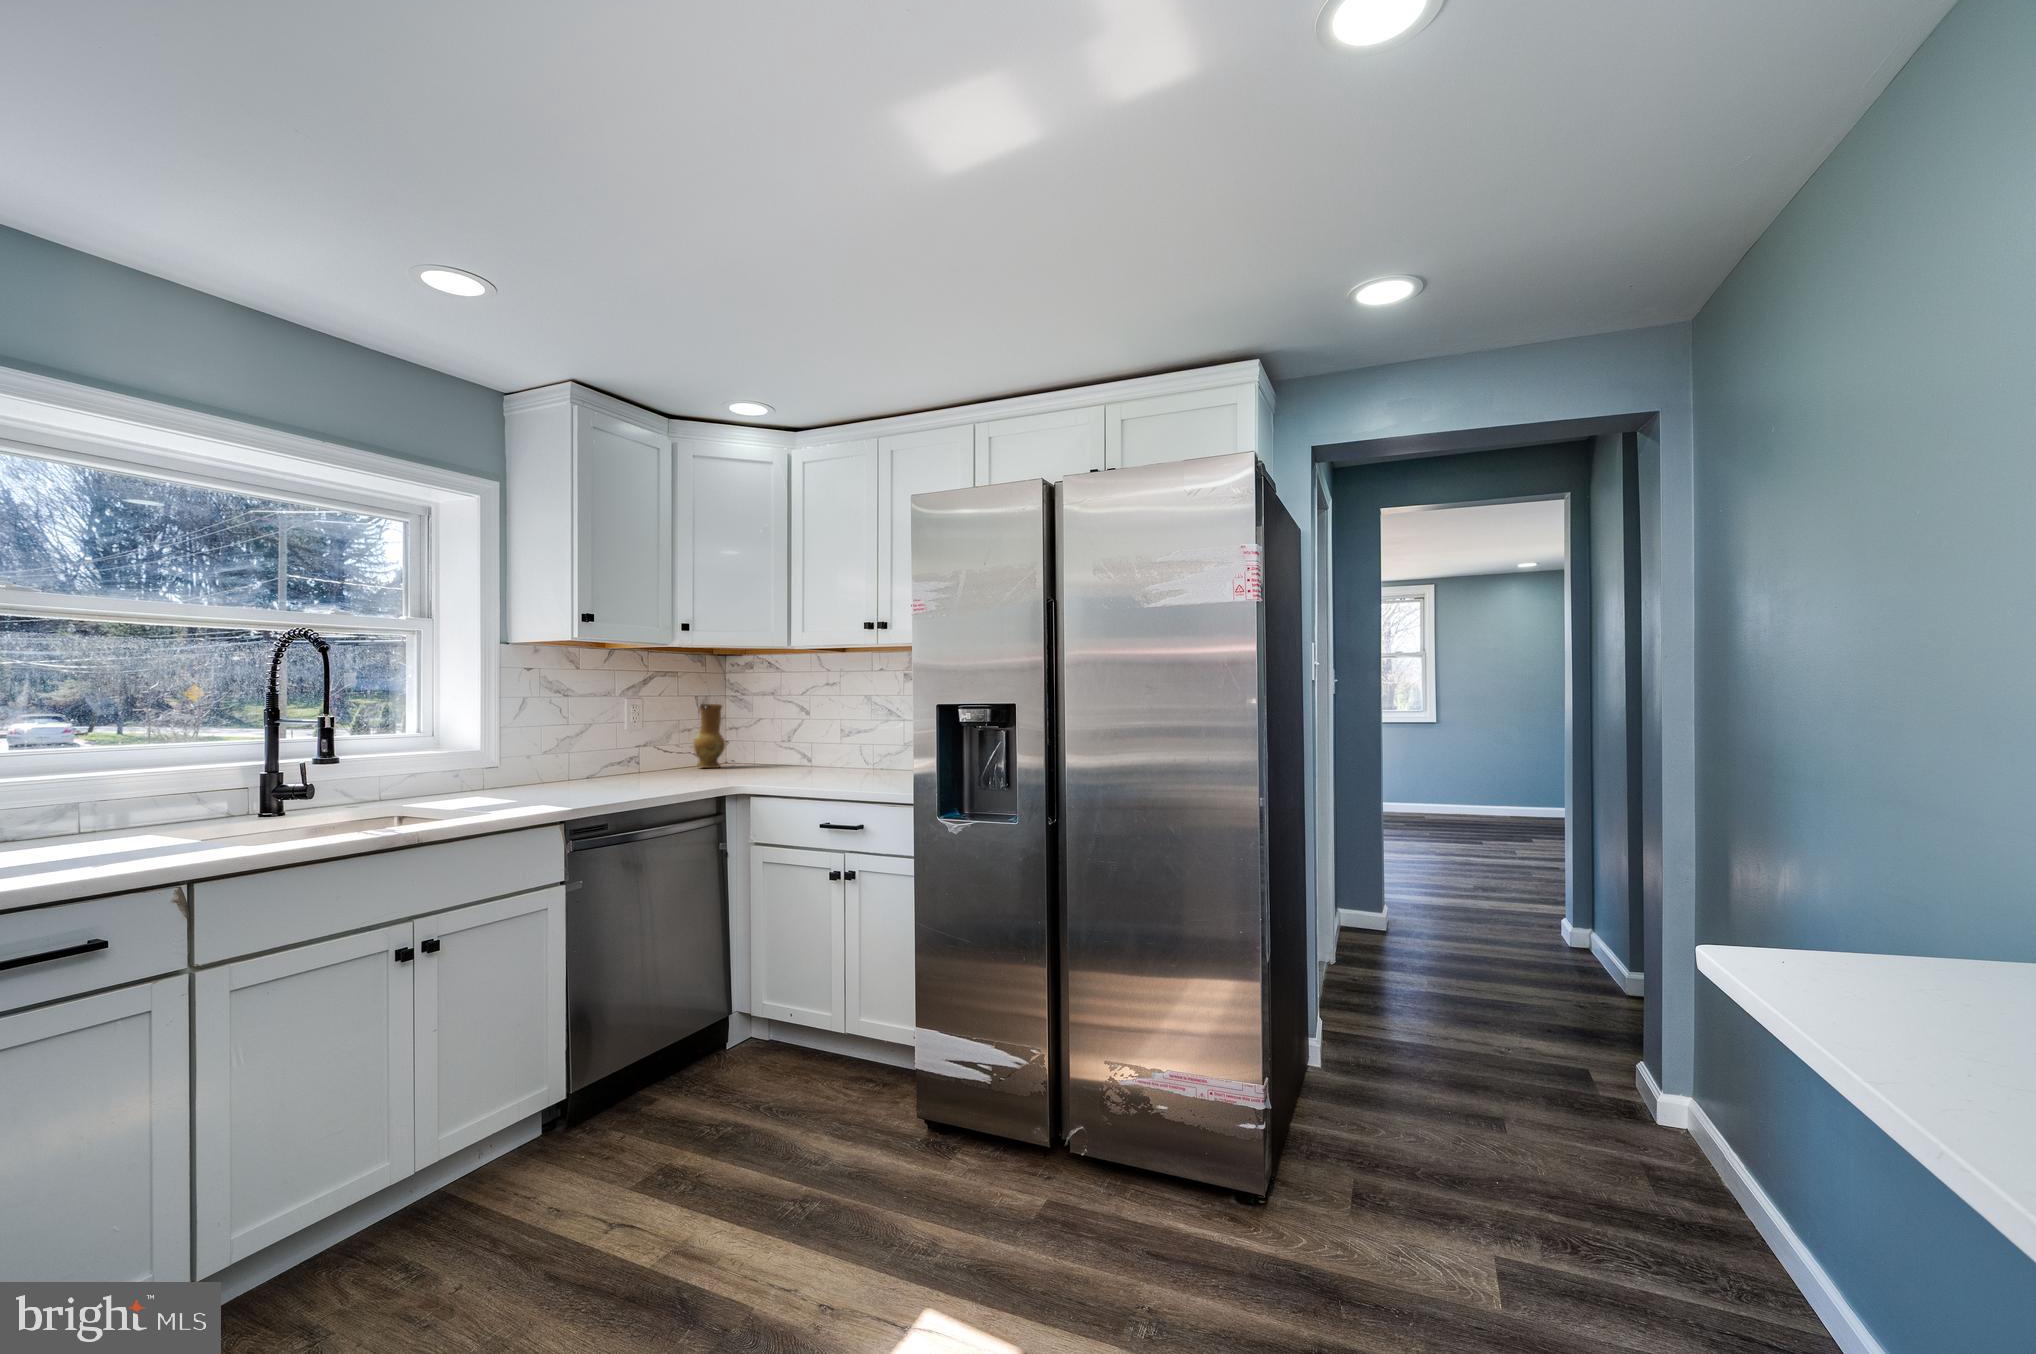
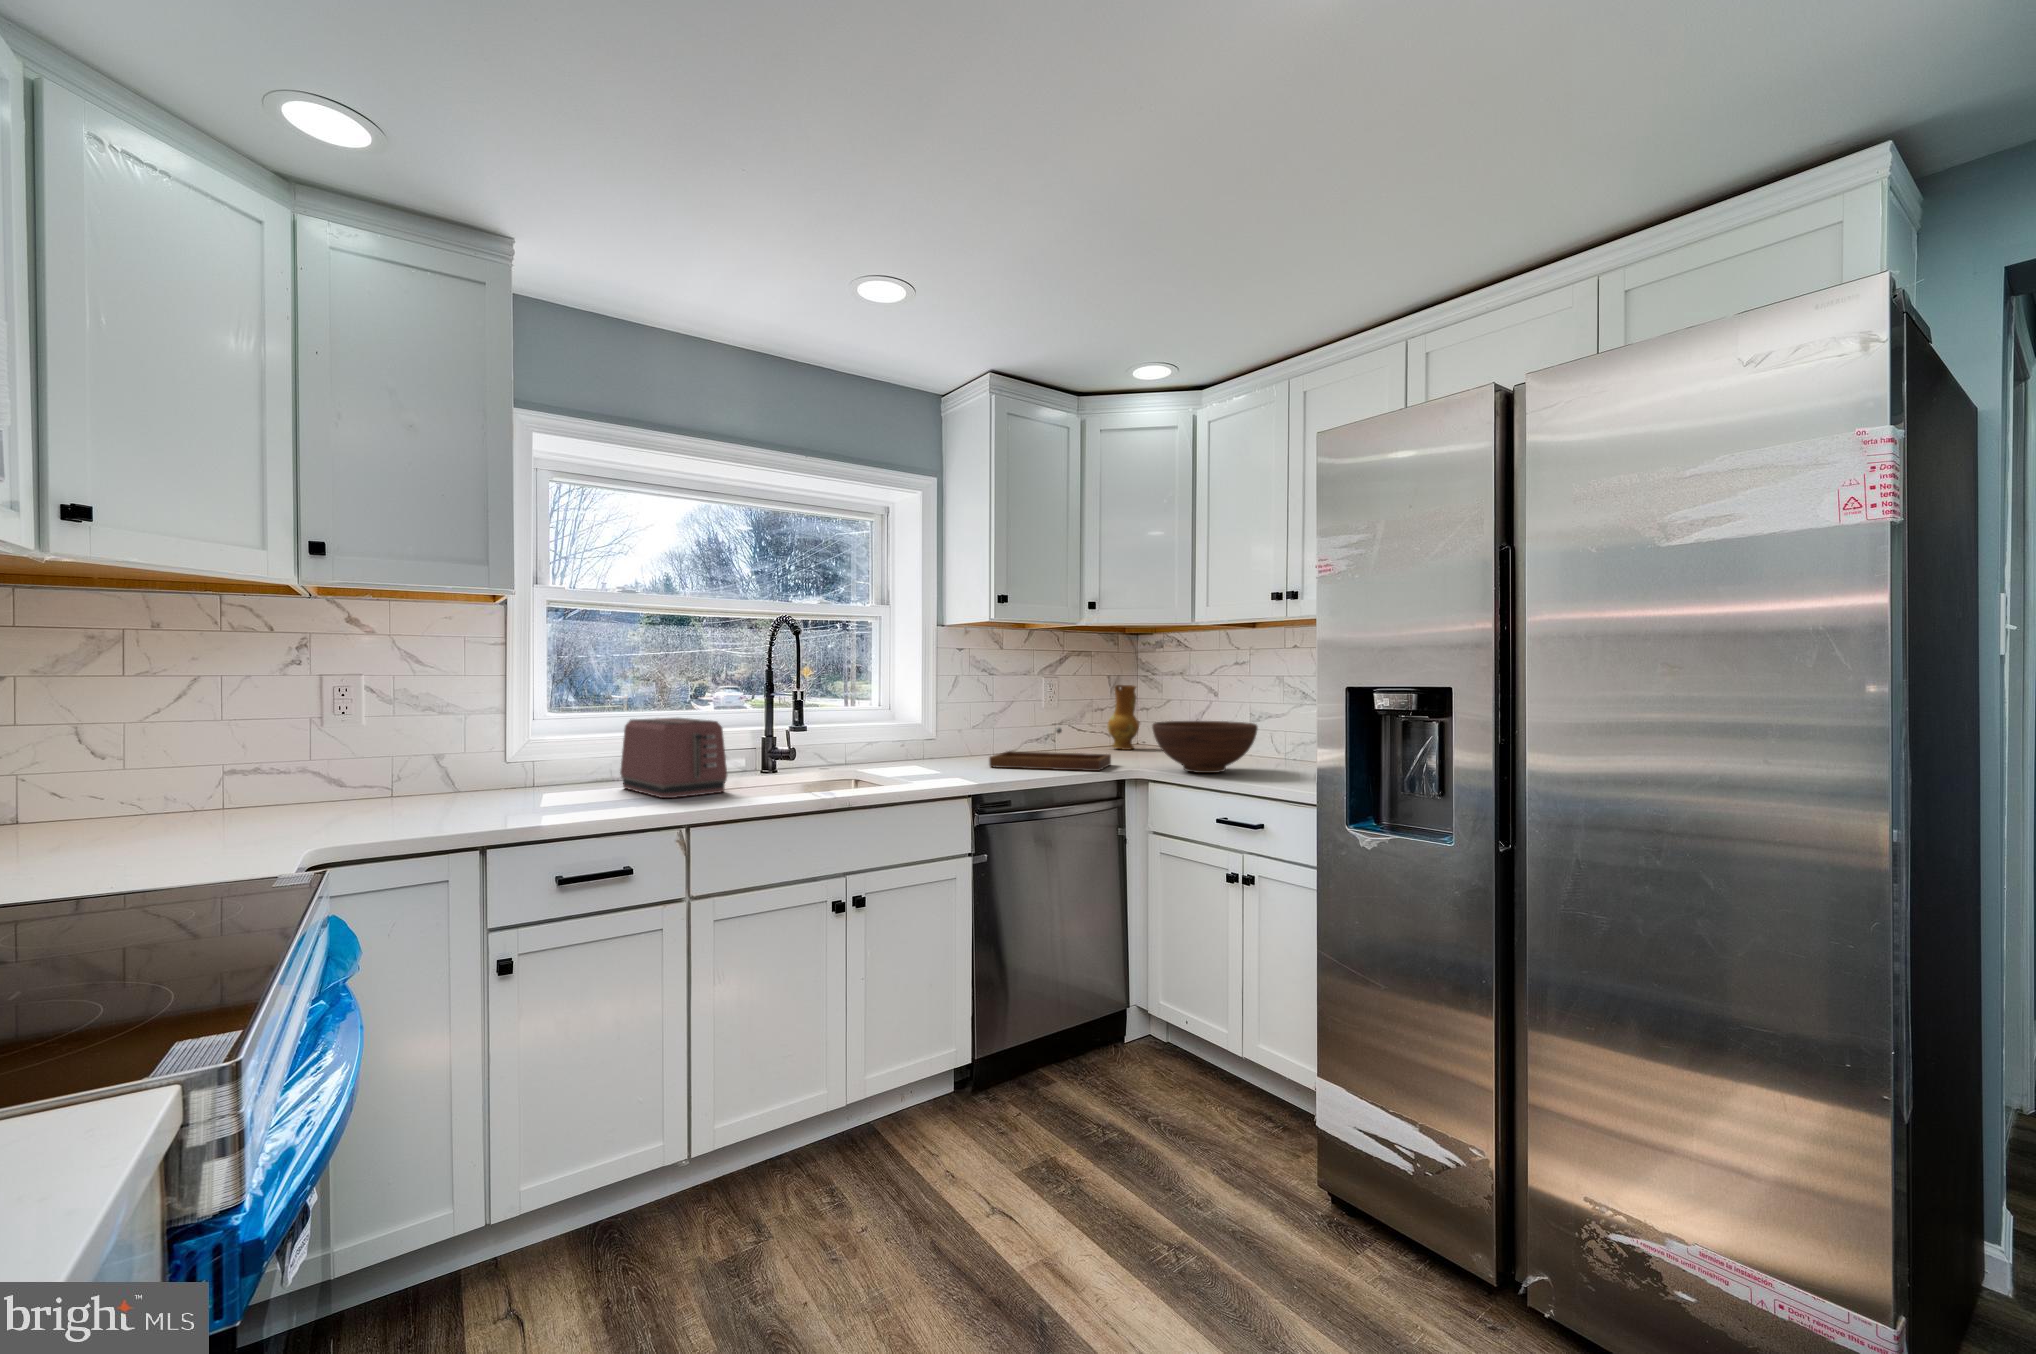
fruit bowl: none [751,735,849,783] -> present [1152,721,1258,773]
tray: none [574,747,706,791] -> present [989,728,1111,771]
toaster: none [50,750,242,849] -> present [620,718,727,798]

